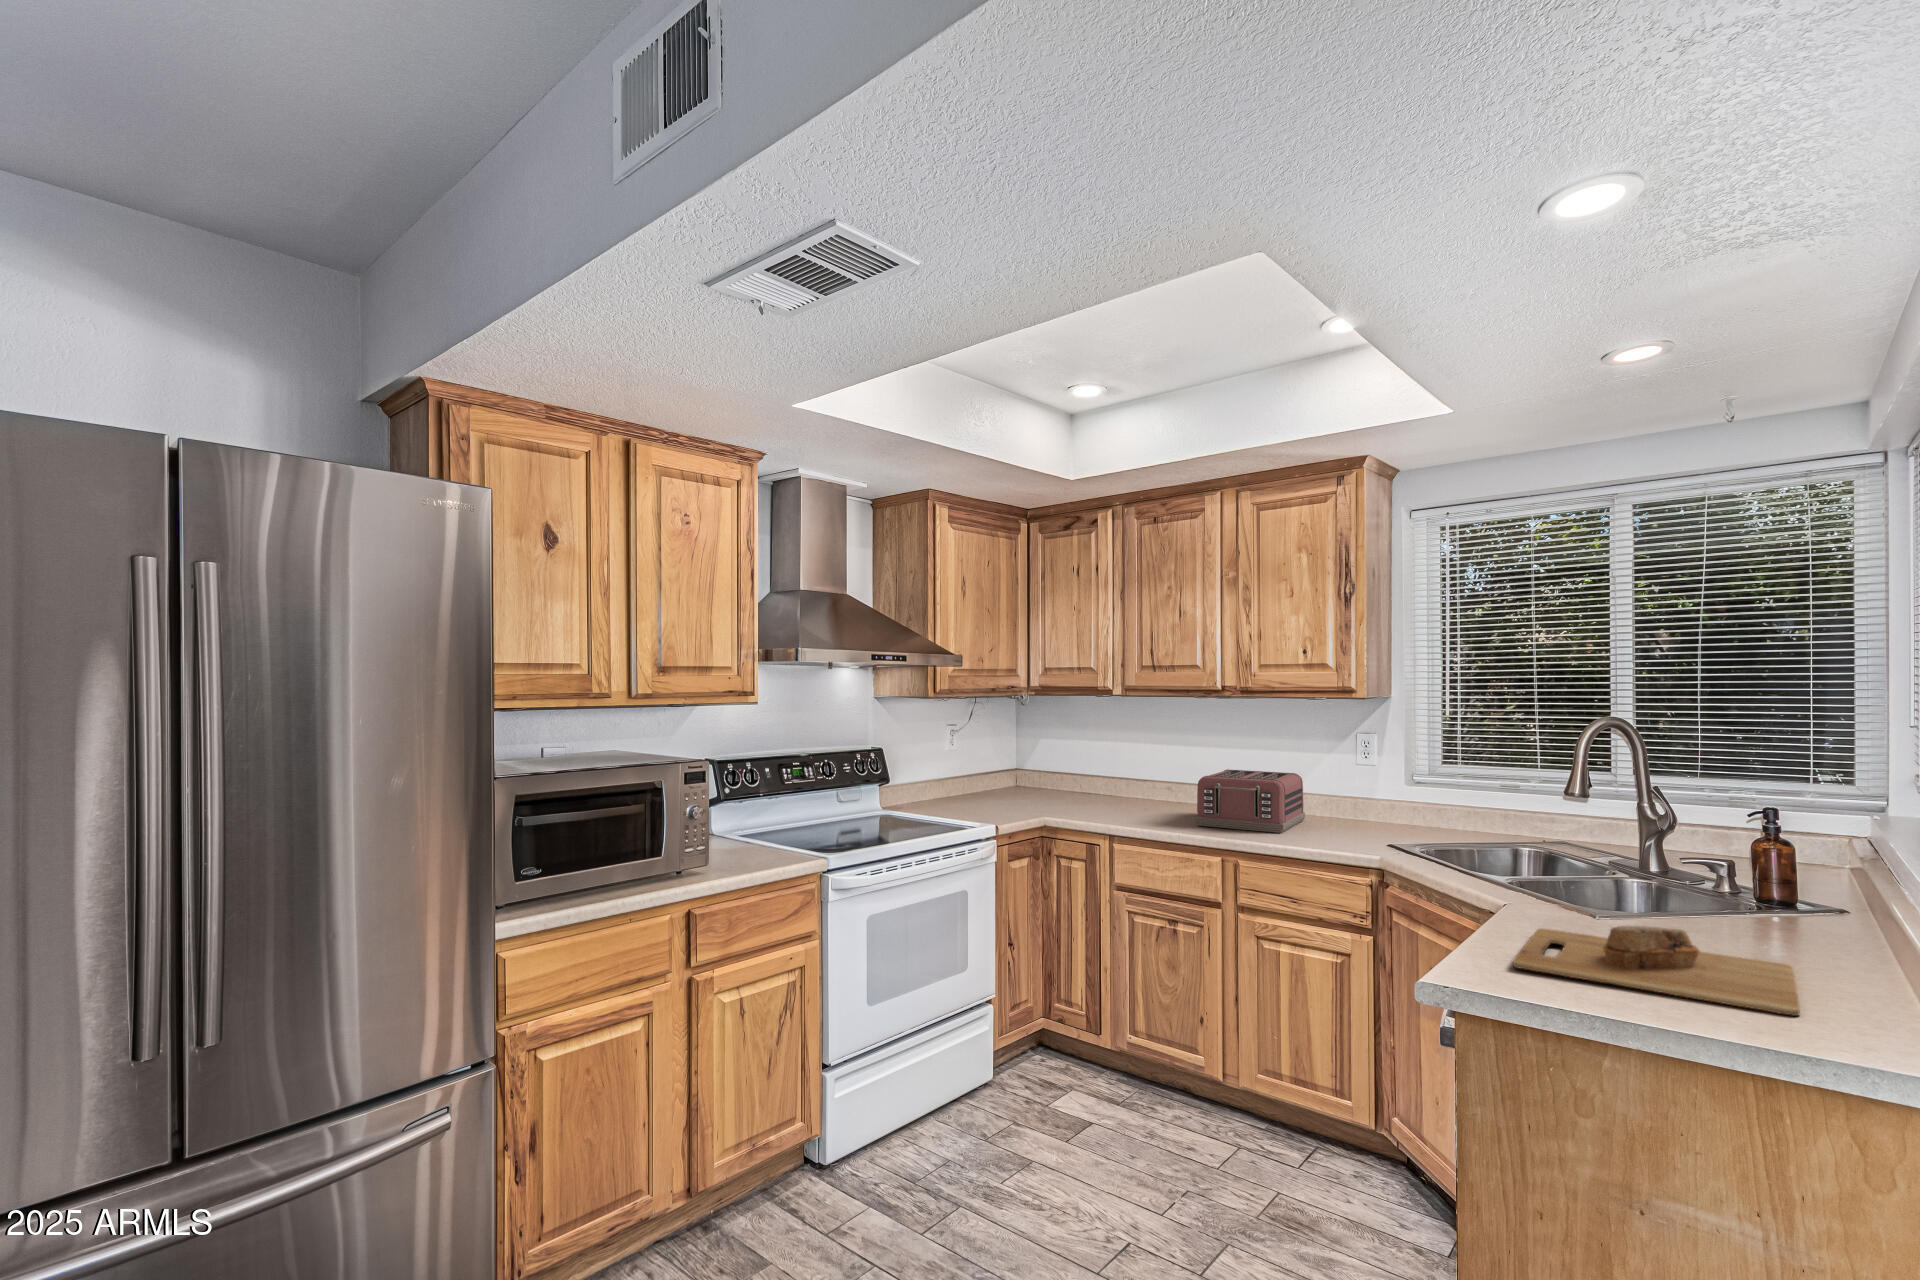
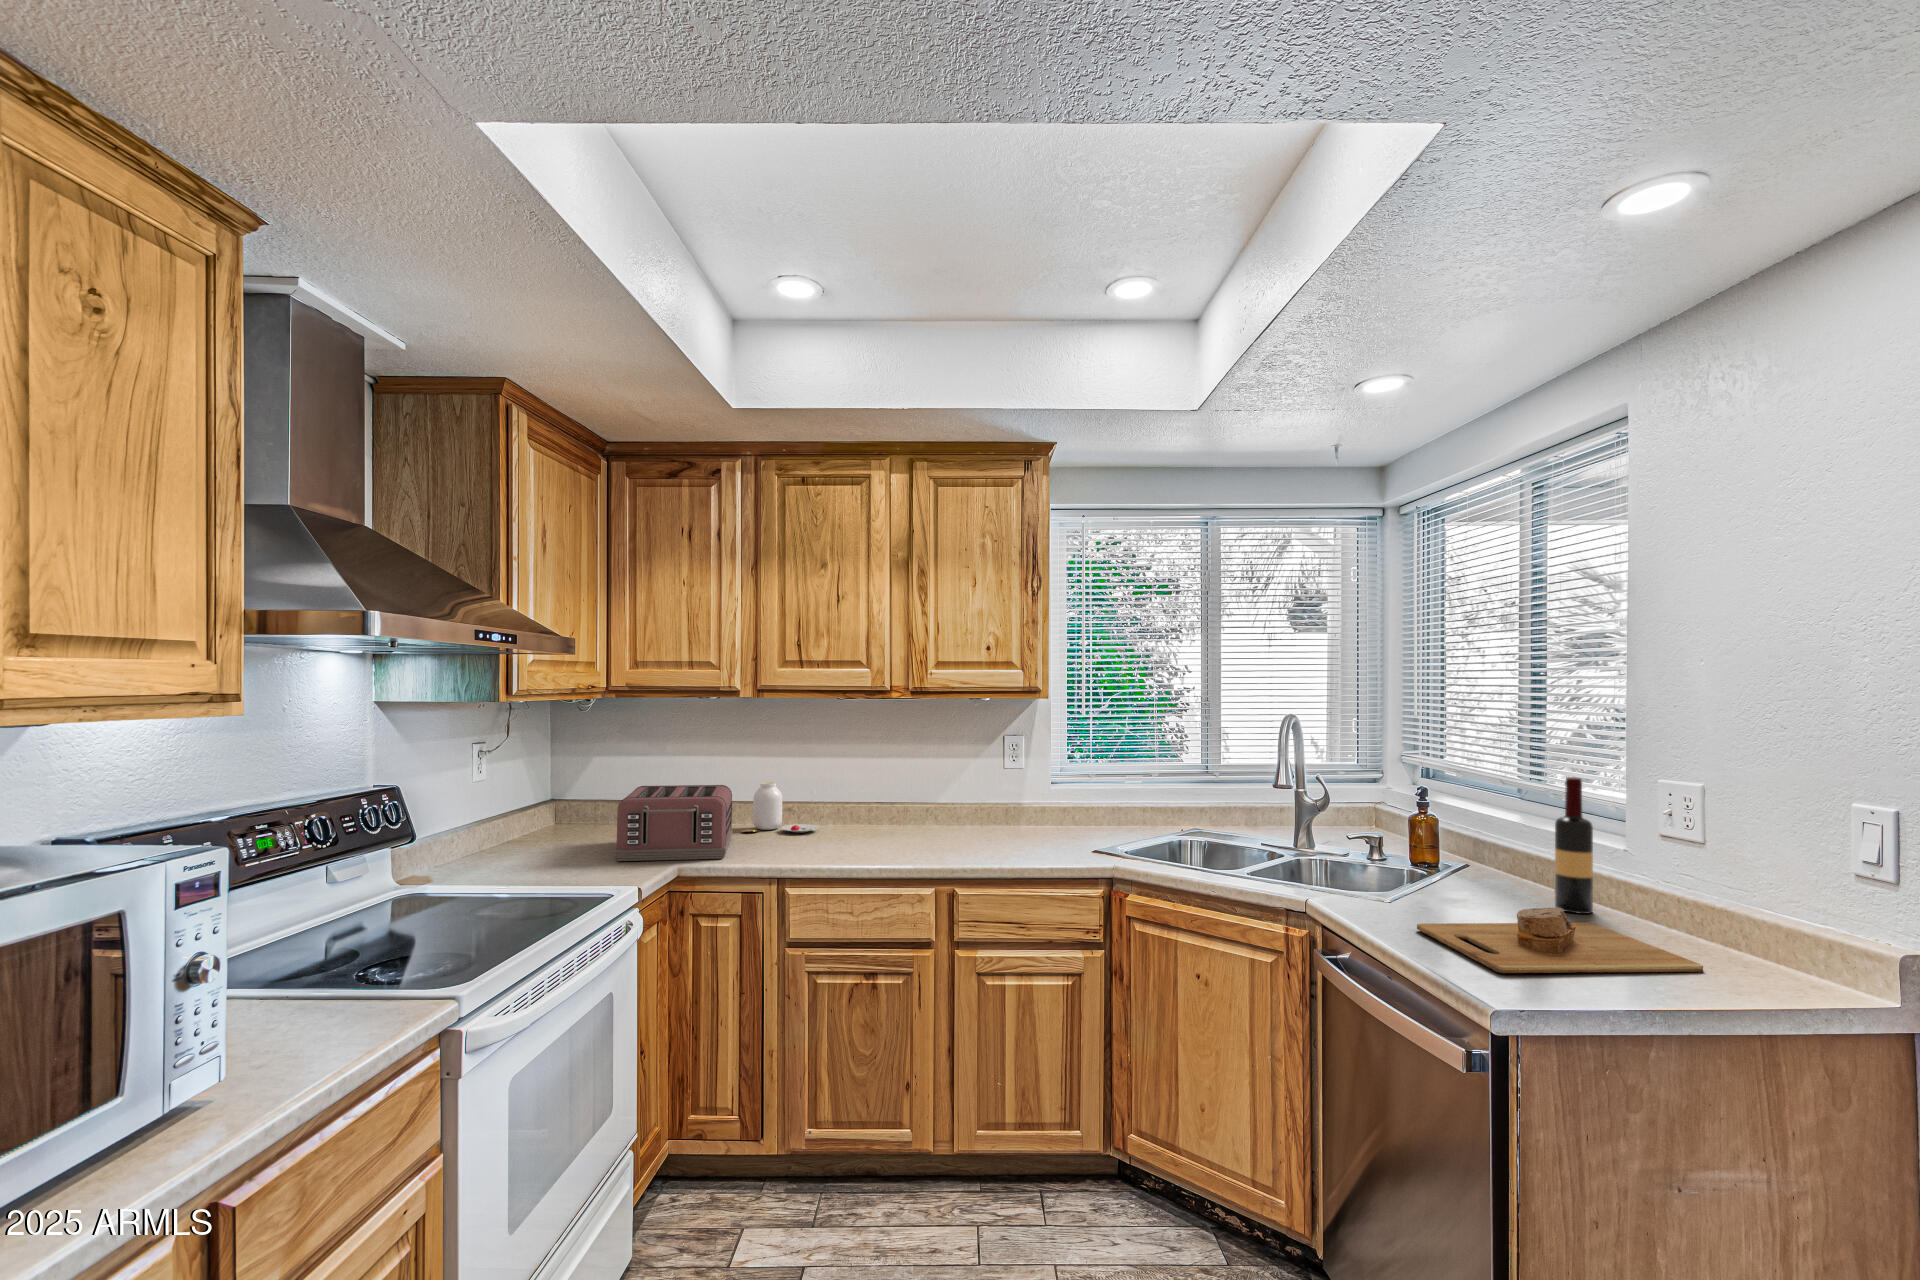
jar: none [1130,766,1189,808] -> present [741,782,819,833]
toaster: present [1196,769,1305,833] -> present [614,785,733,861]
wine bottle: none [1800,794,1856,963] -> present [1555,777,1593,914]

